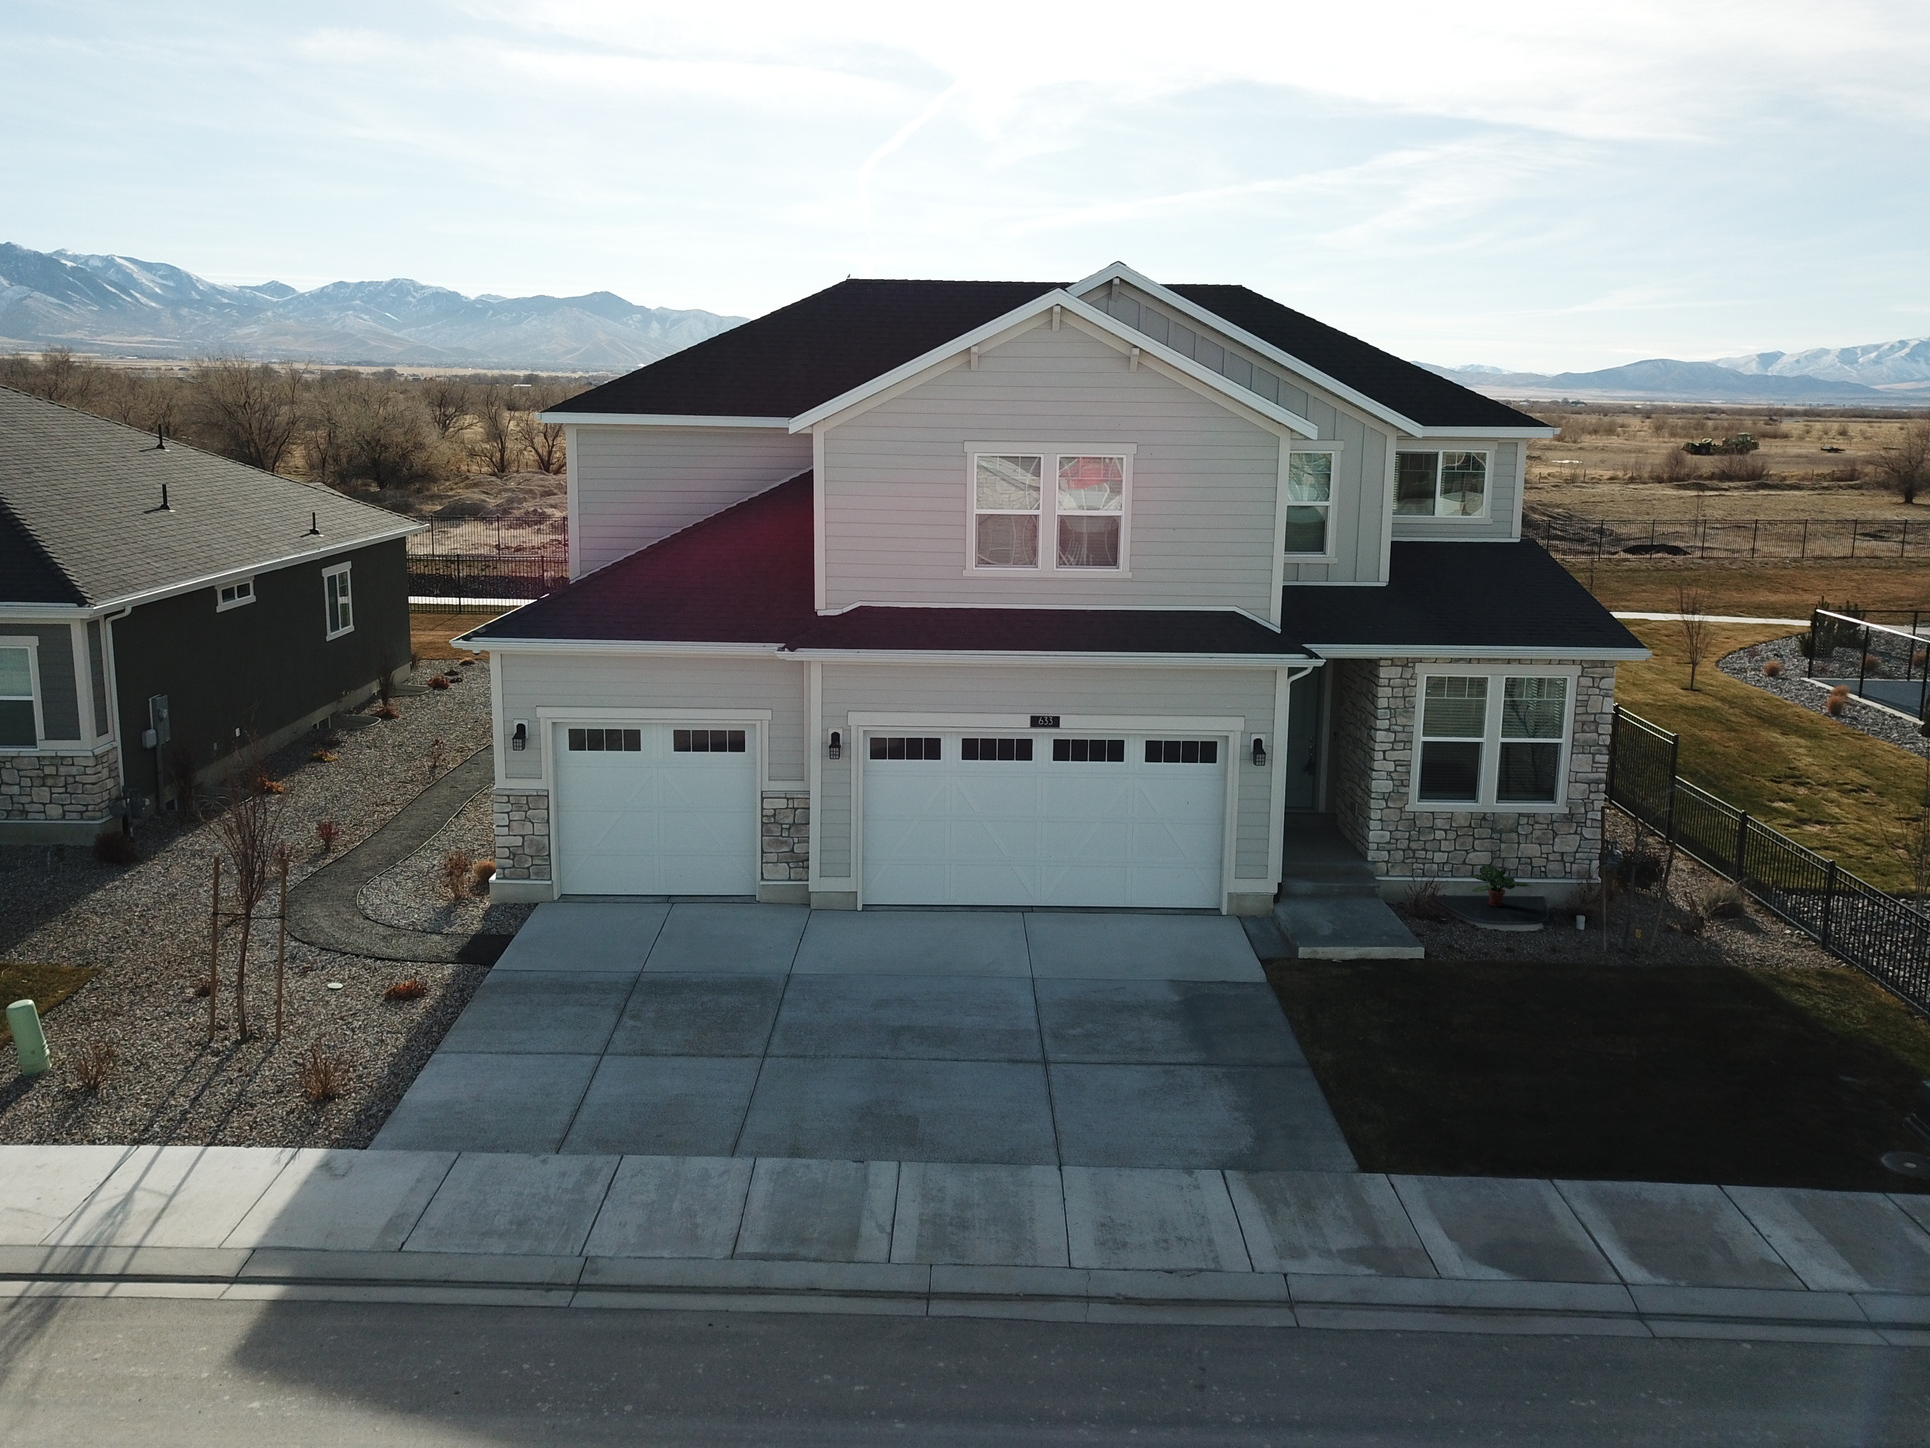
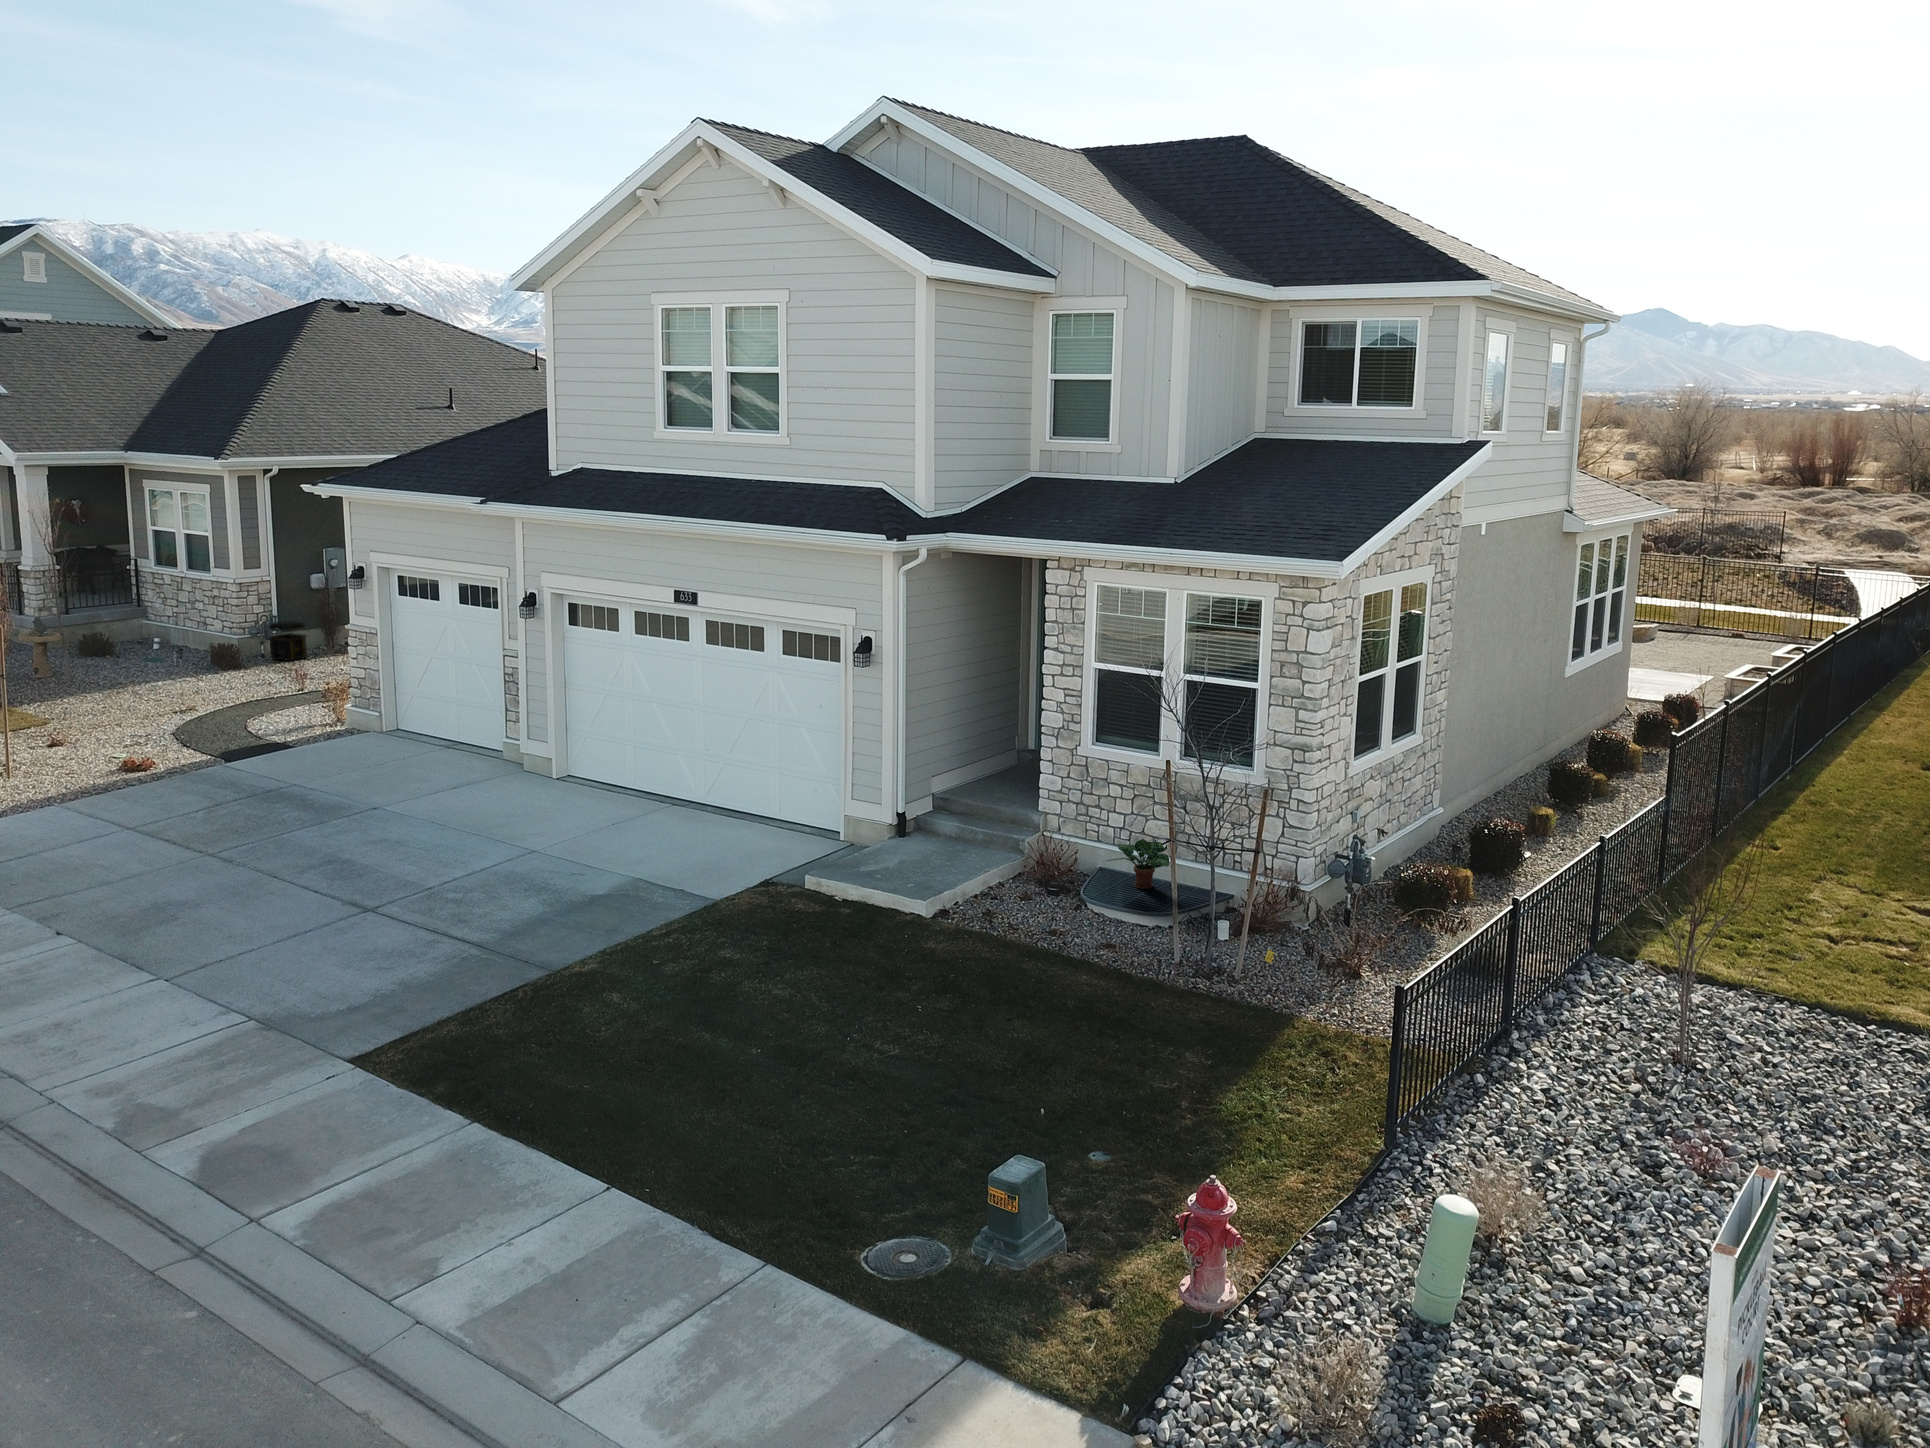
toolbox: none [138,790,184,840] -> present [269,621,307,661]

